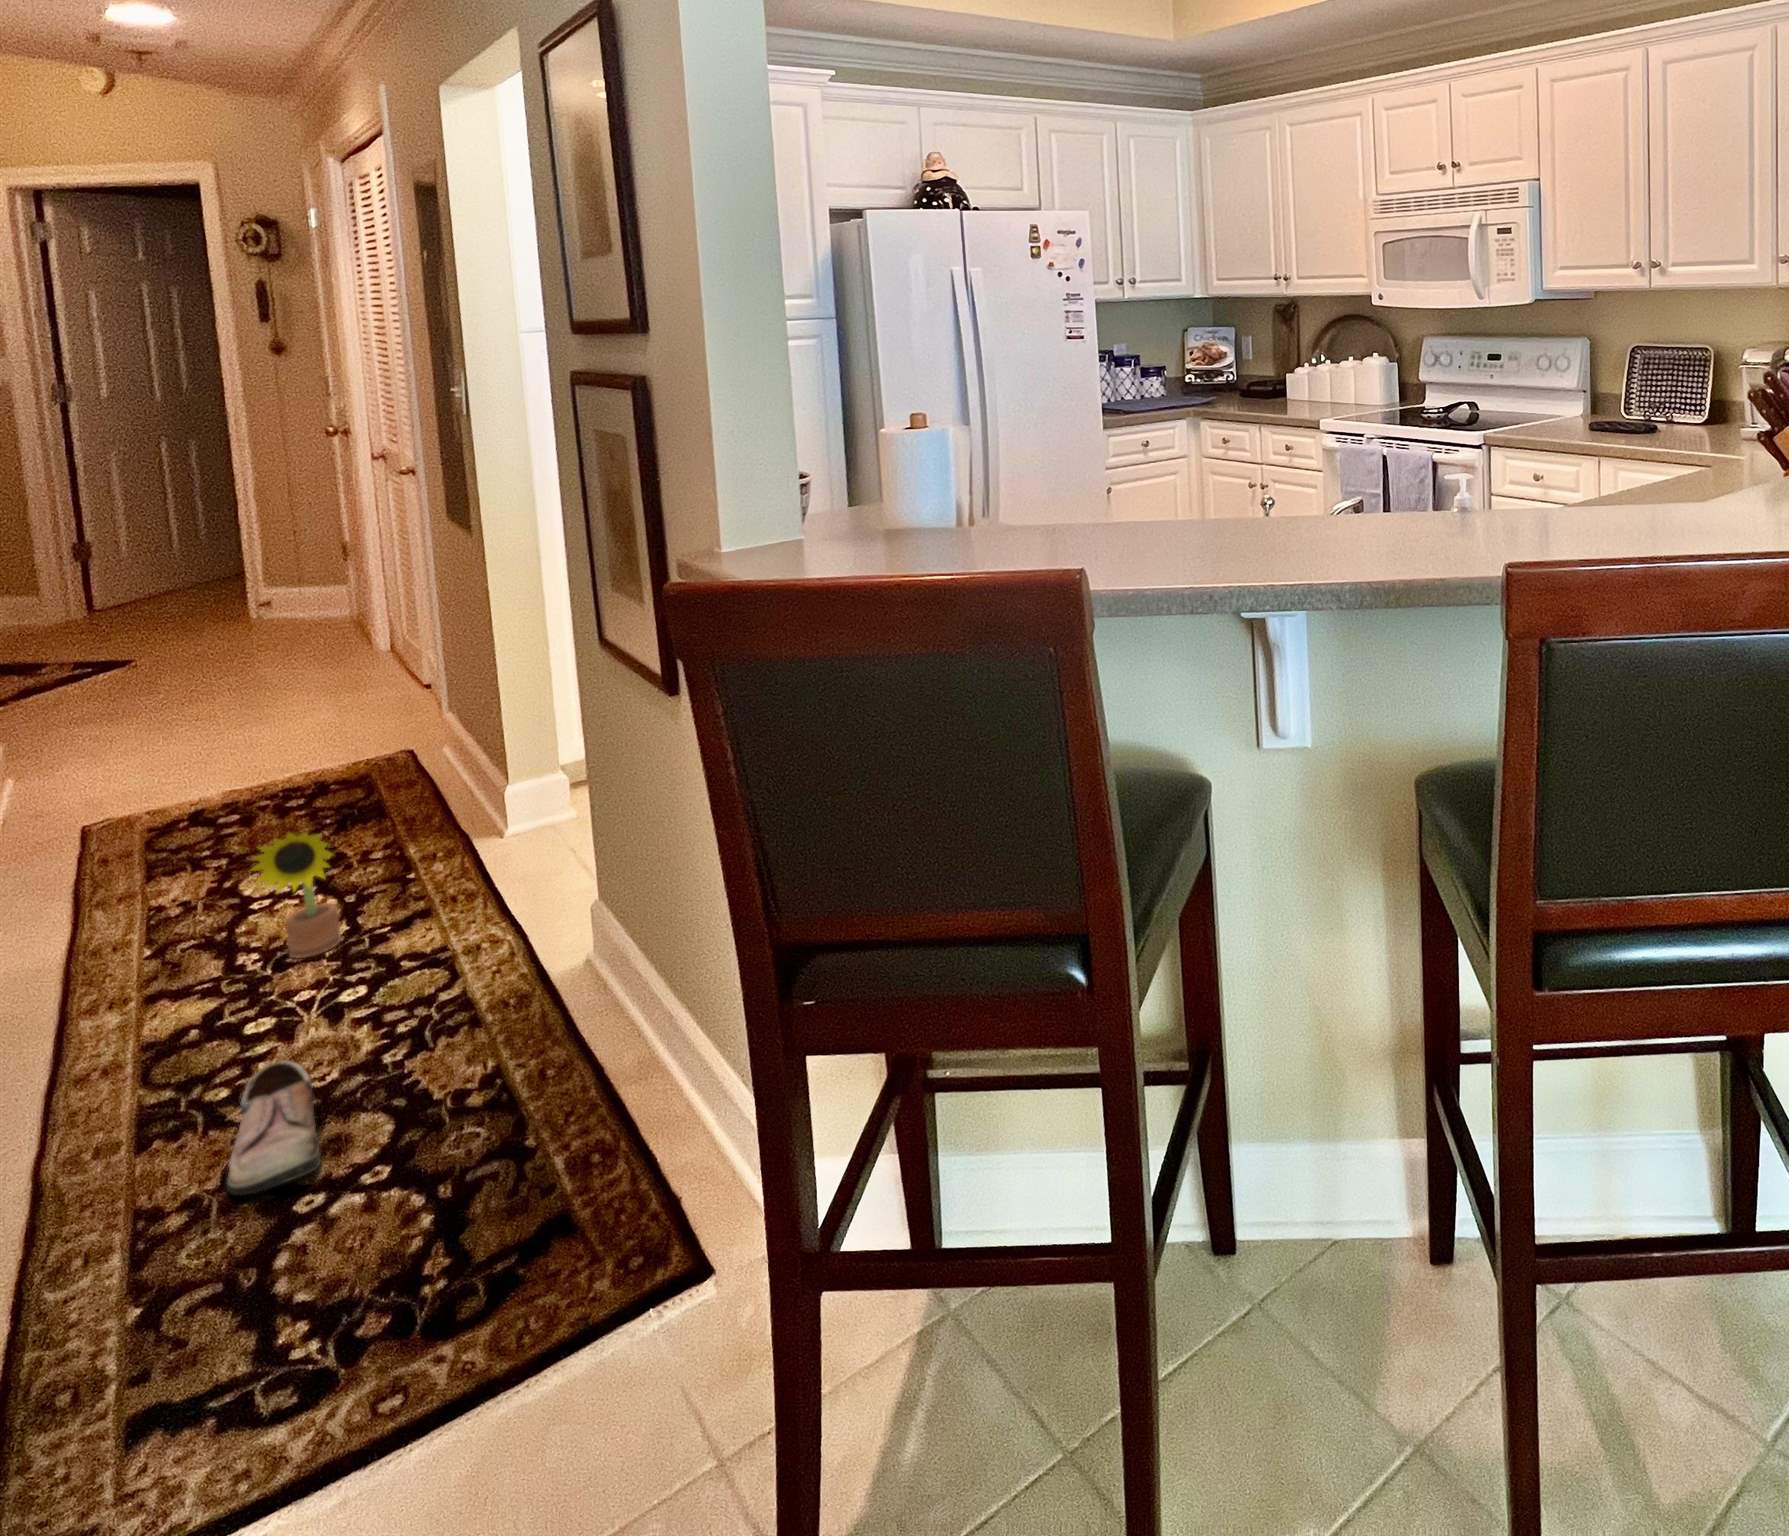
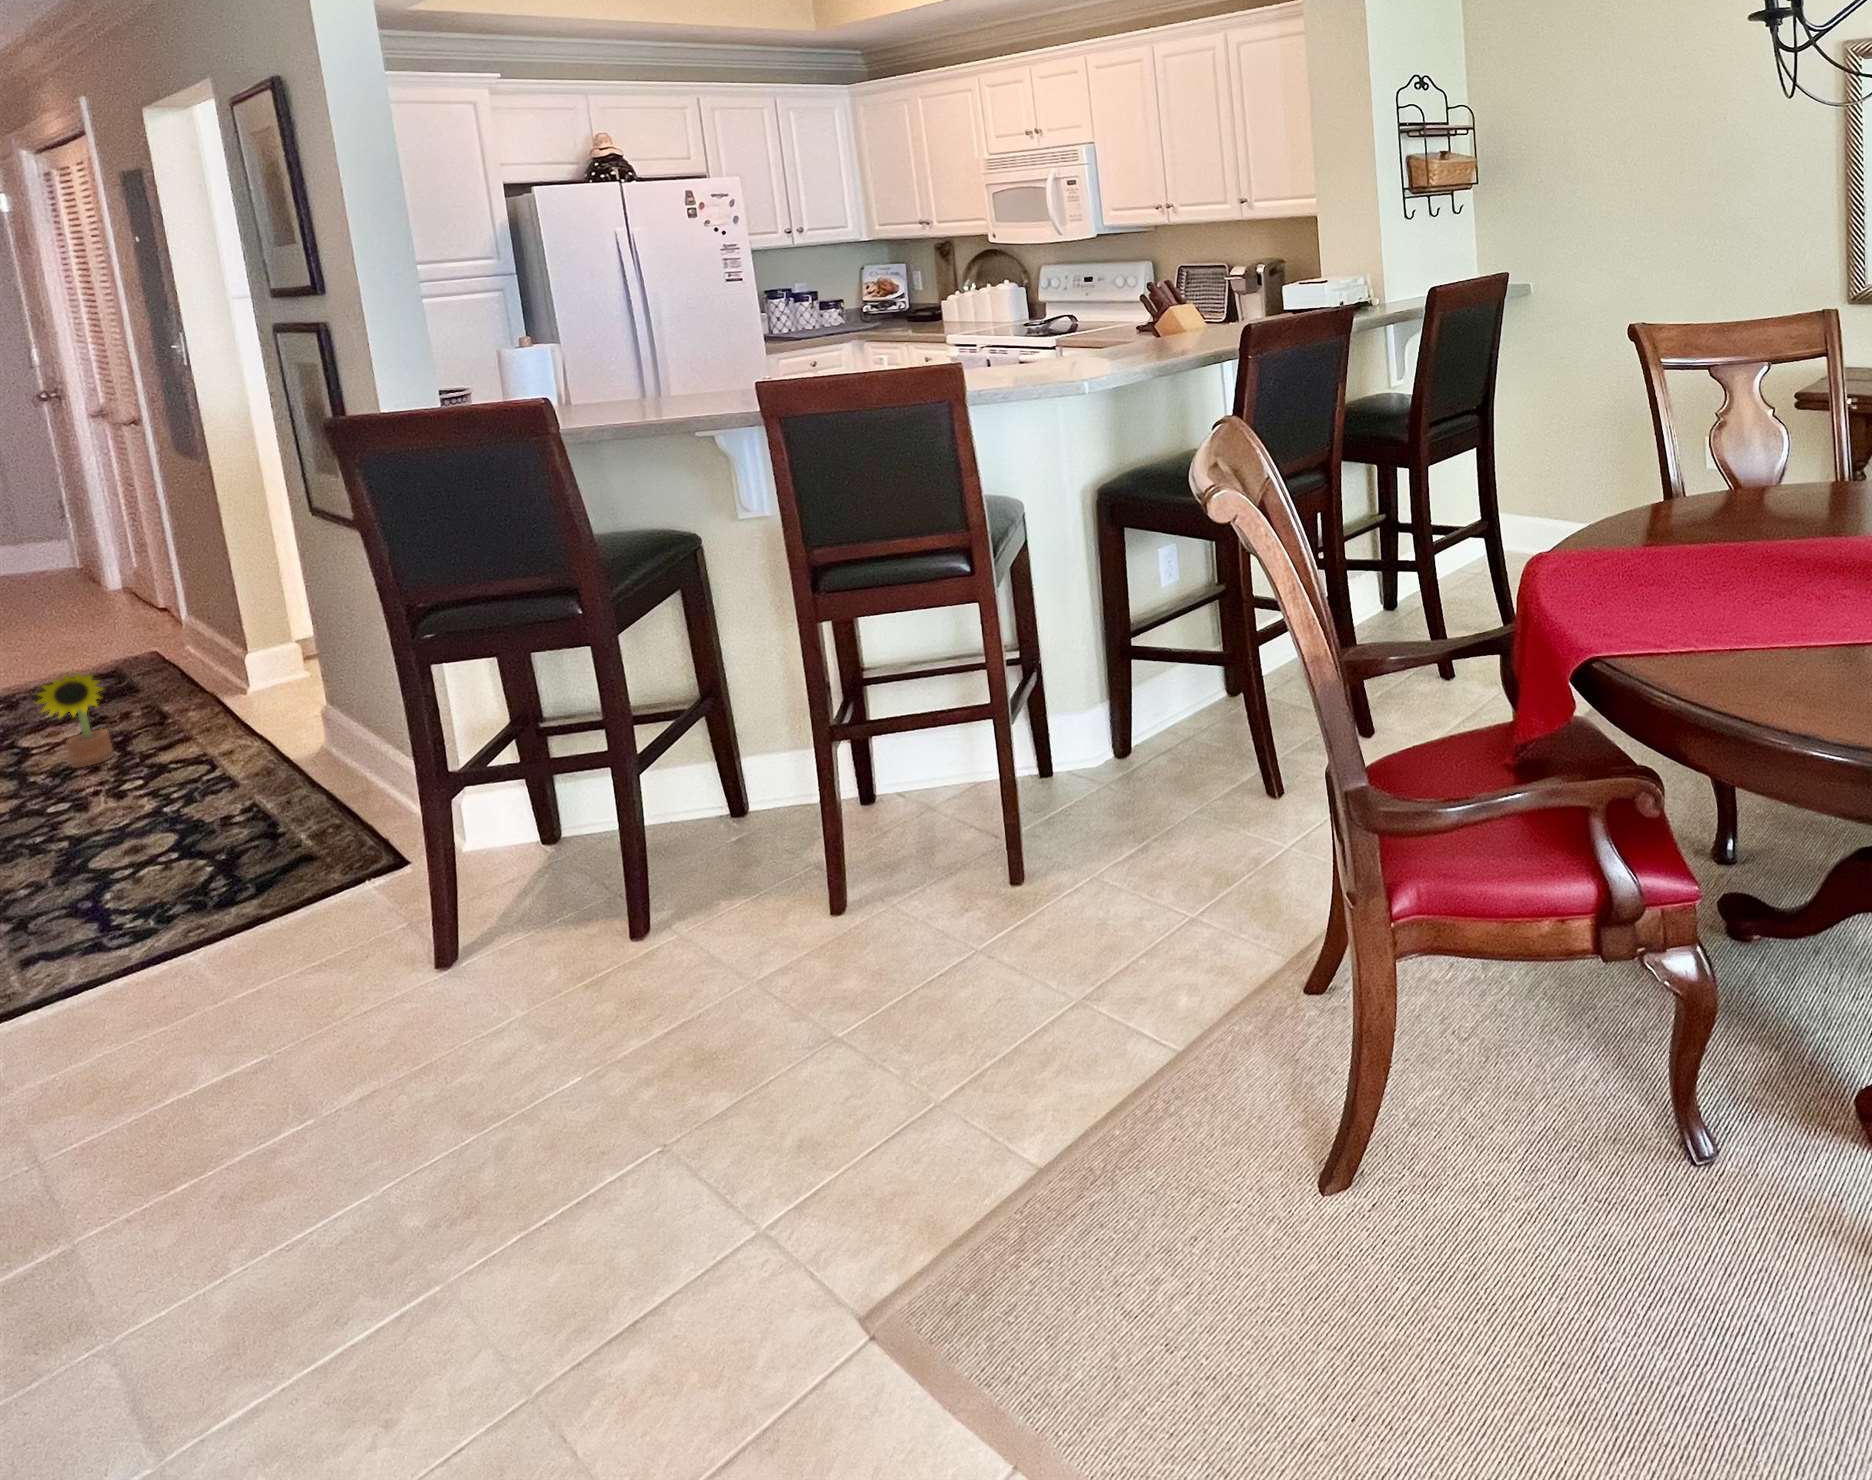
shoe: present [226,1061,321,1195] -> none [64,793,132,858]

